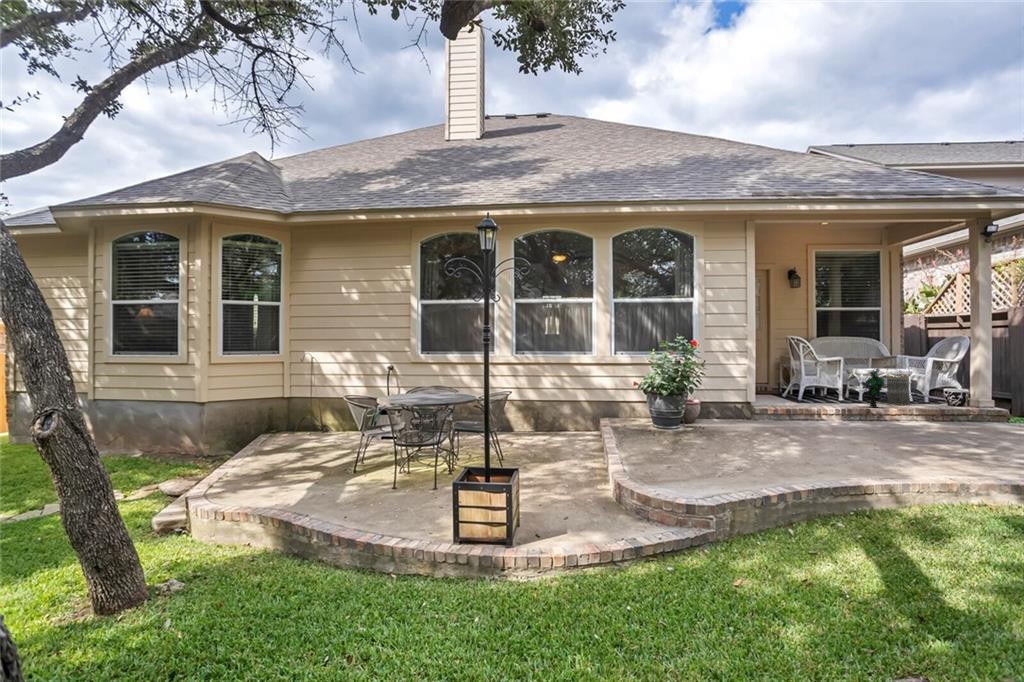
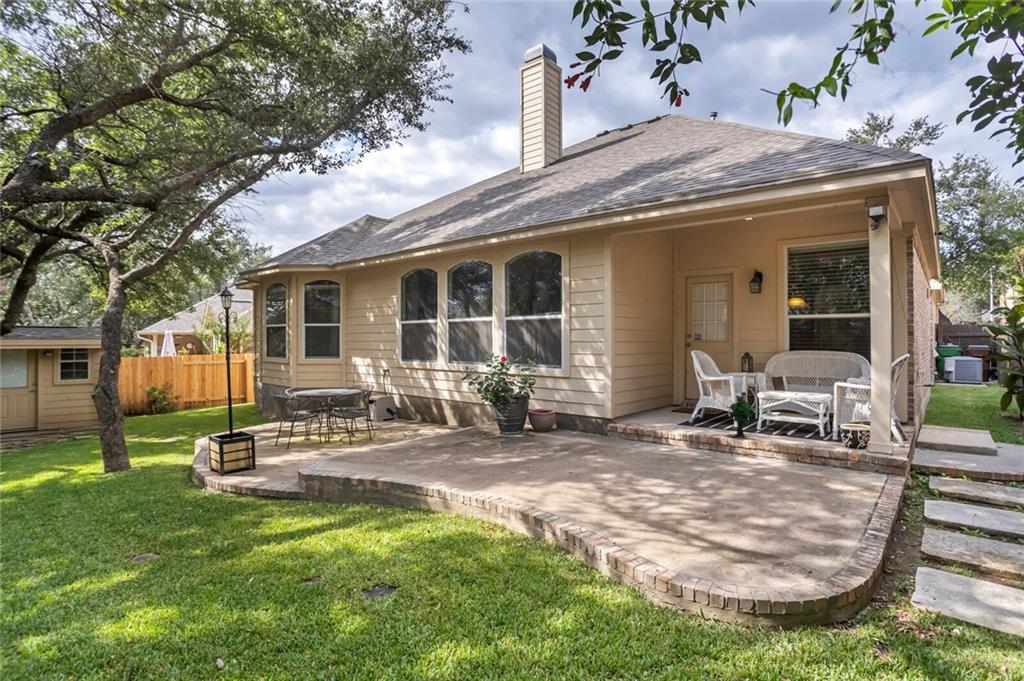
basket: present [887,376,910,405] -> none [786,387,816,439]

